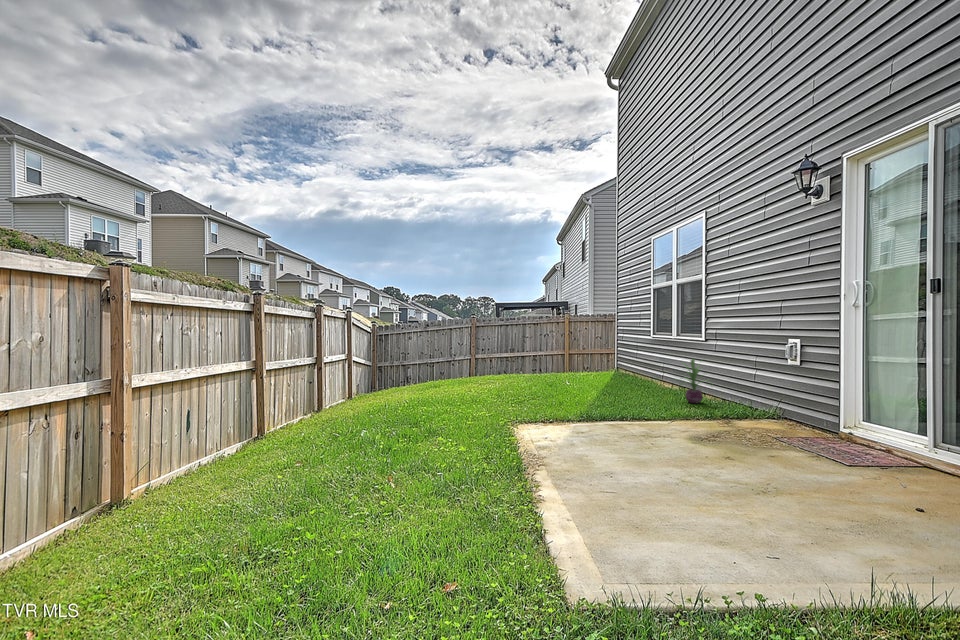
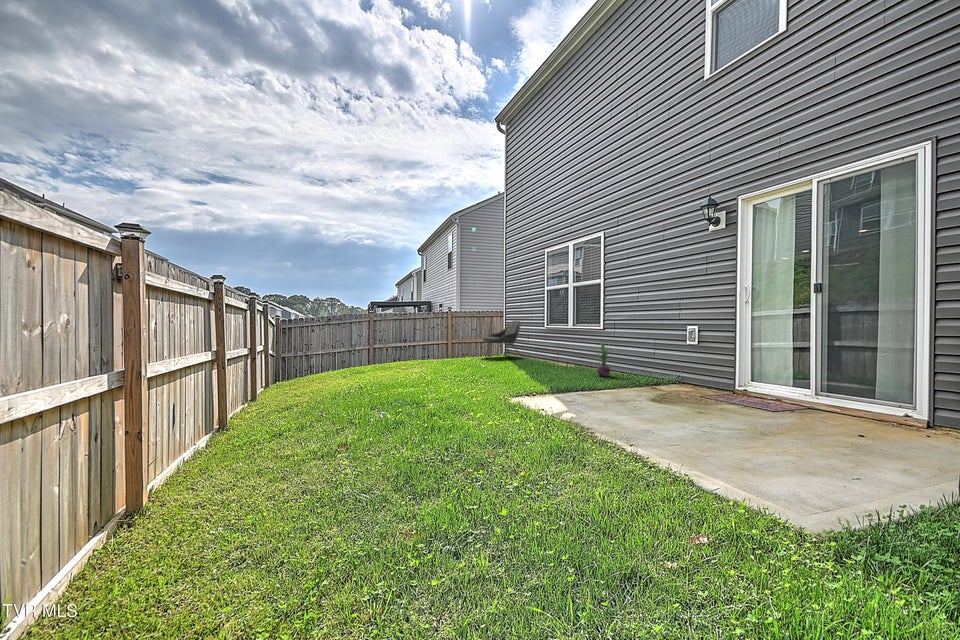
lounge chair: none [584,328,631,377] -> present [483,321,521,361]

